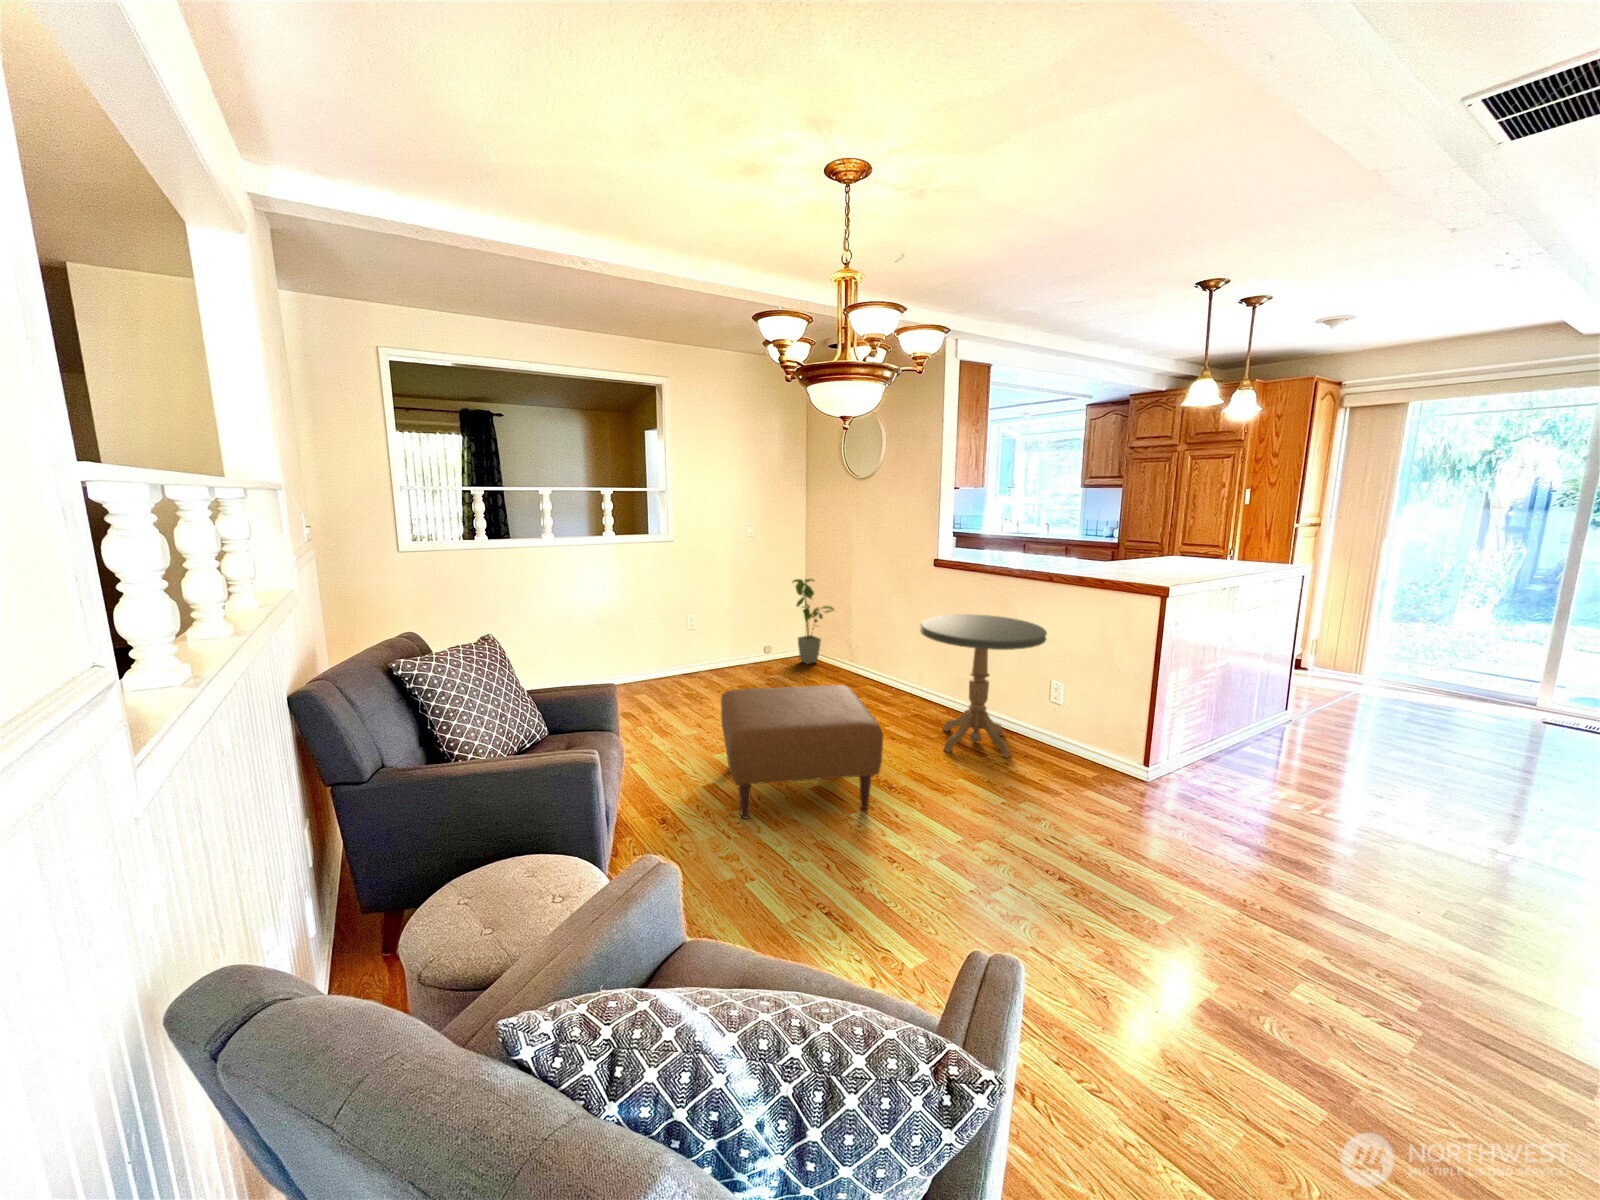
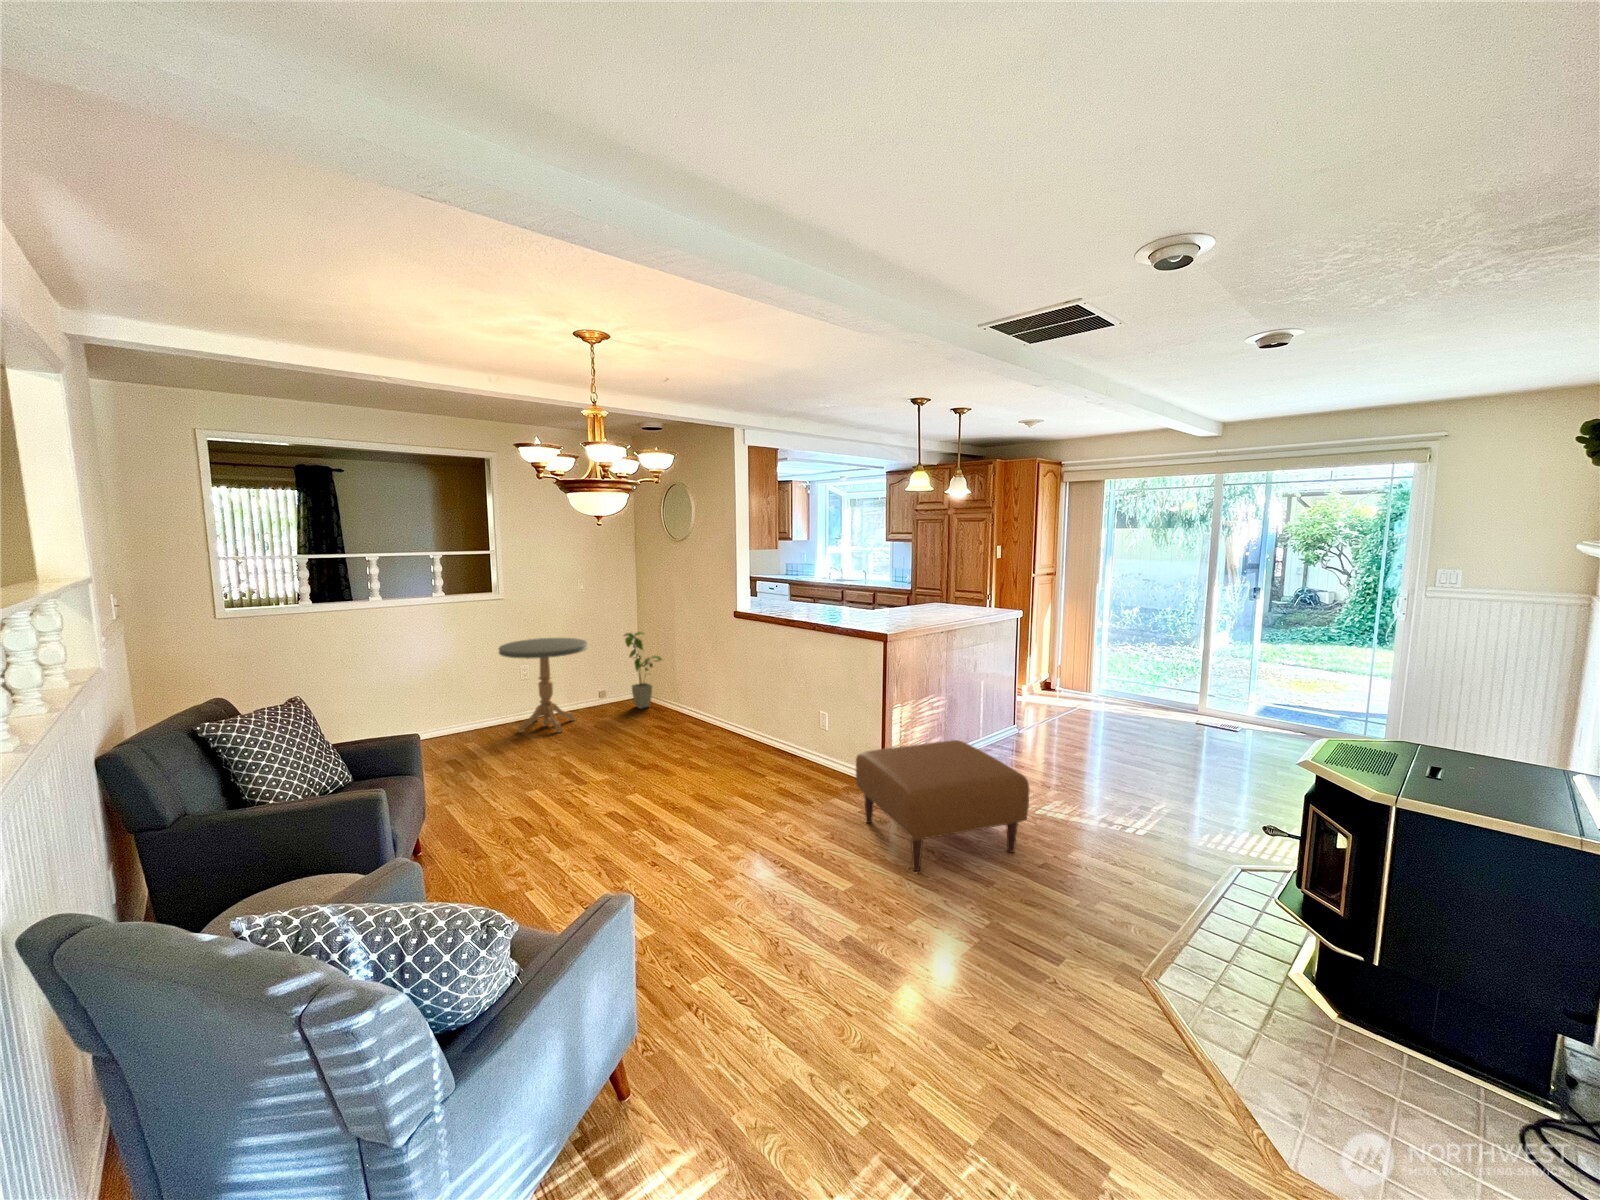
side table: present [920,614,1047,758] -> present [499,638,587,733]
ottoman: present [721,685,883,819] -> present [856,740,1029,871]

